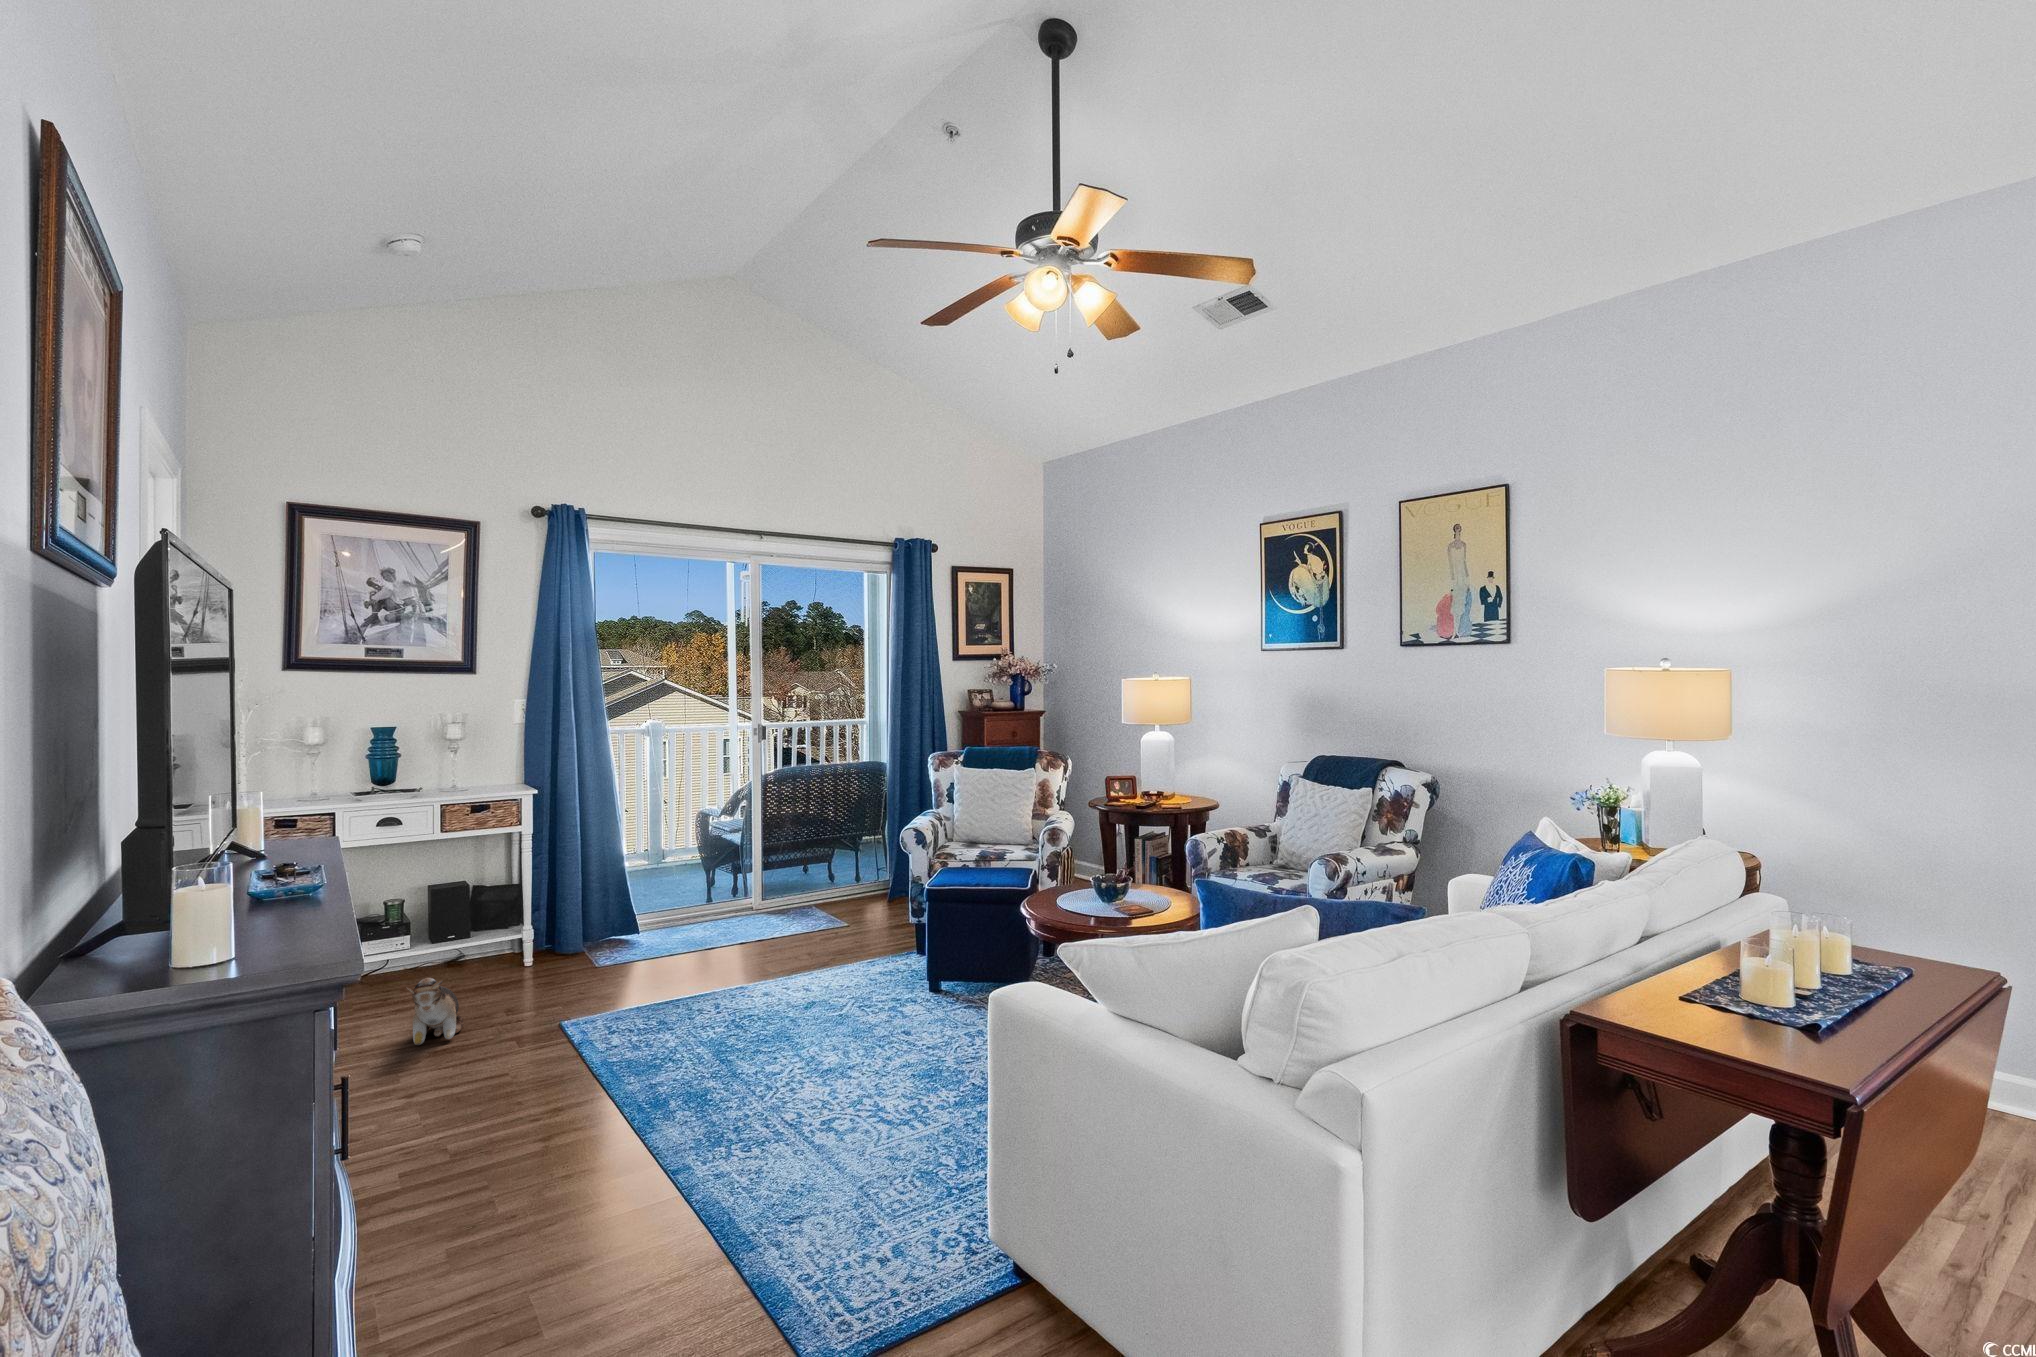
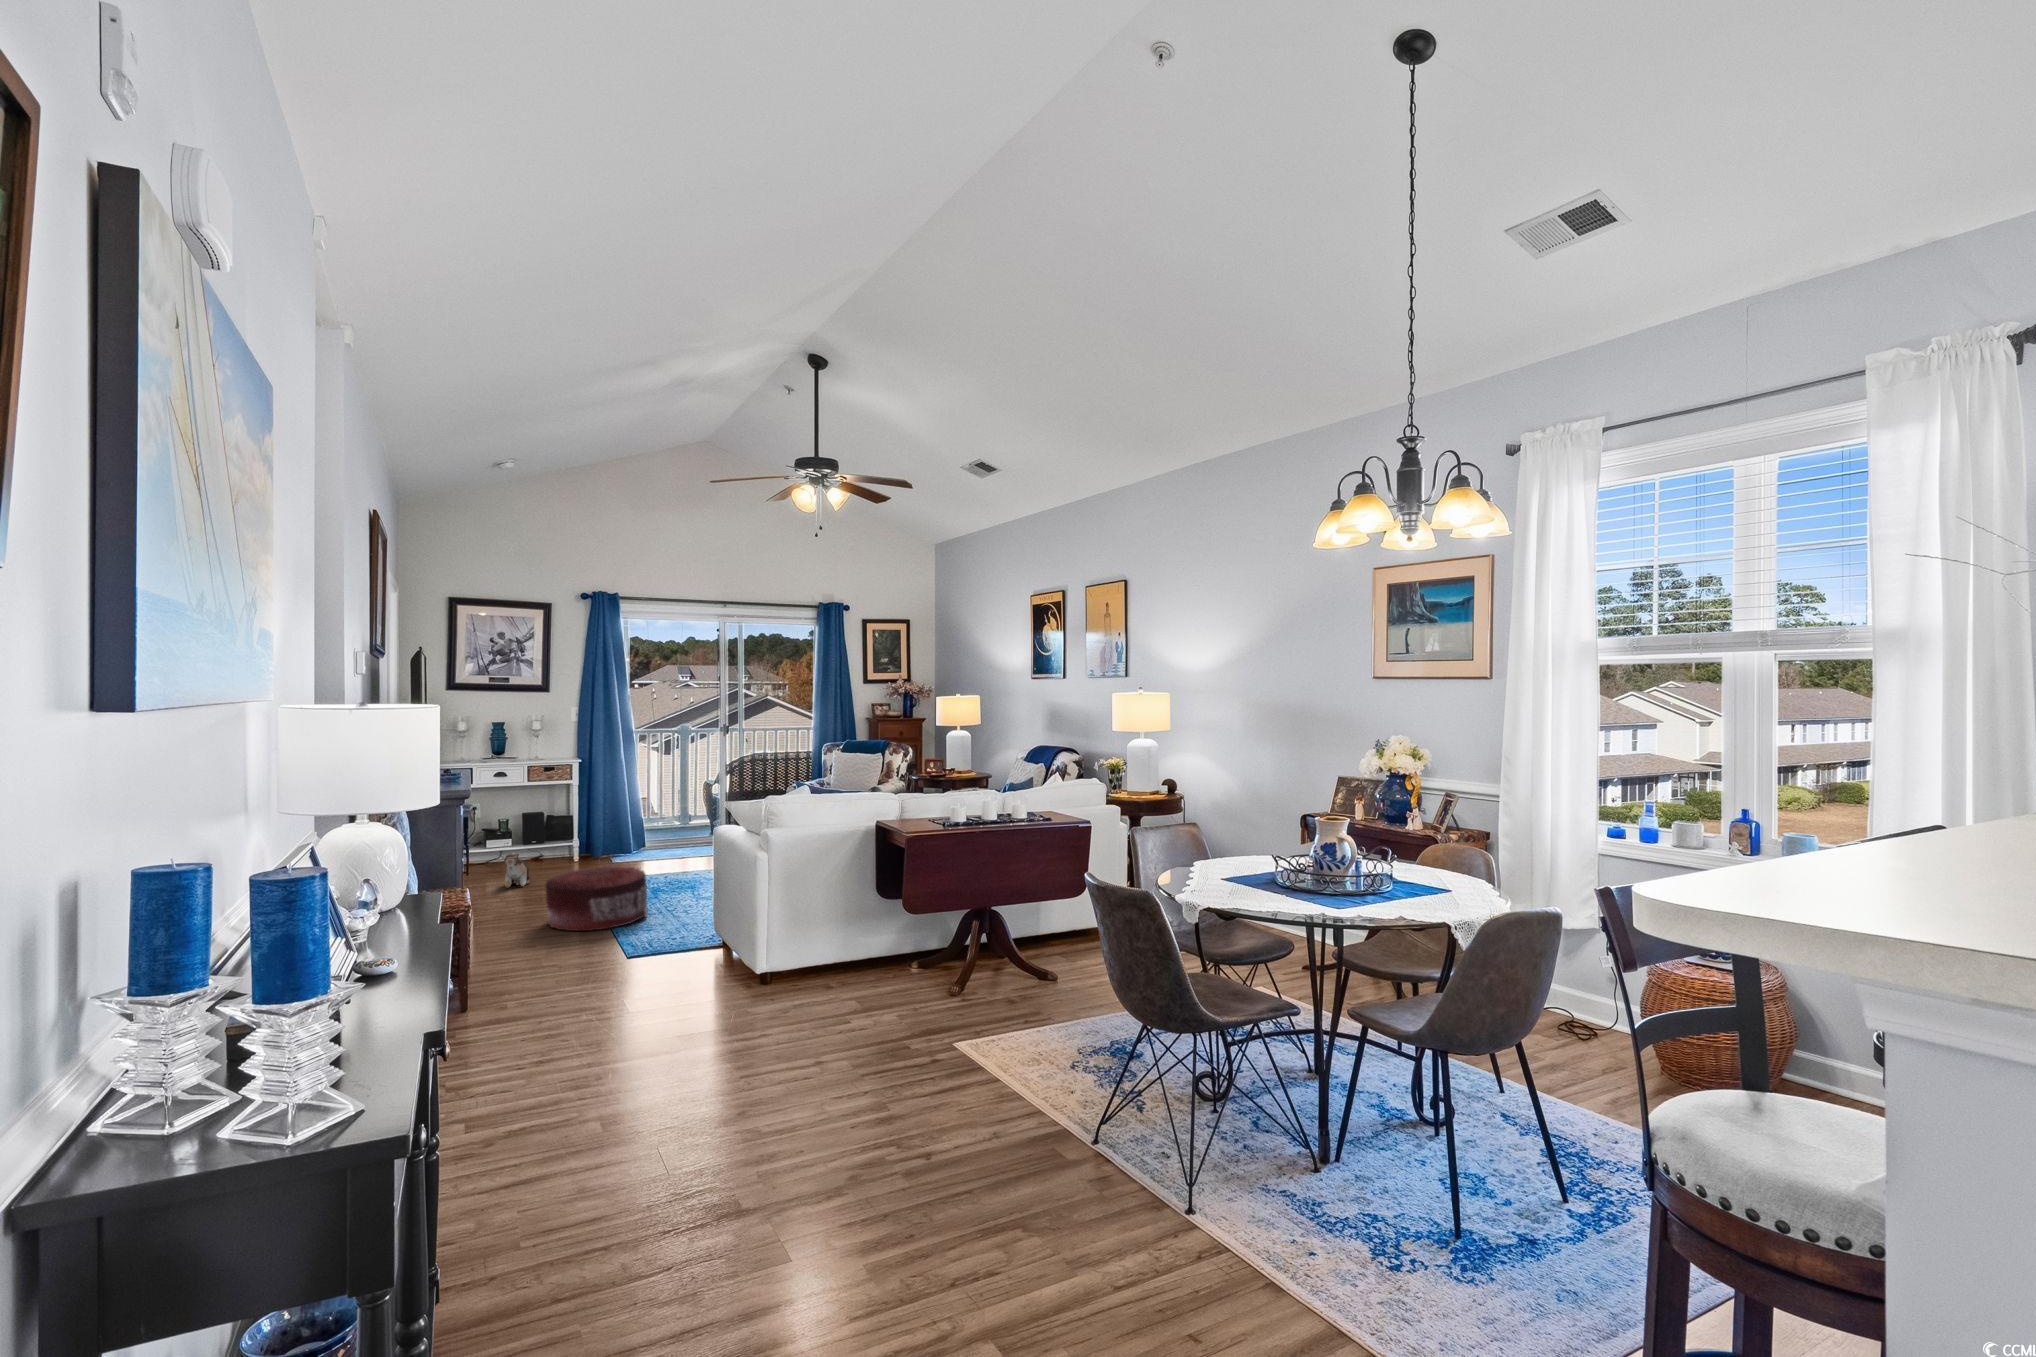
pouf: none [537,1014,758,1195] -> present [546,866,648,931]

